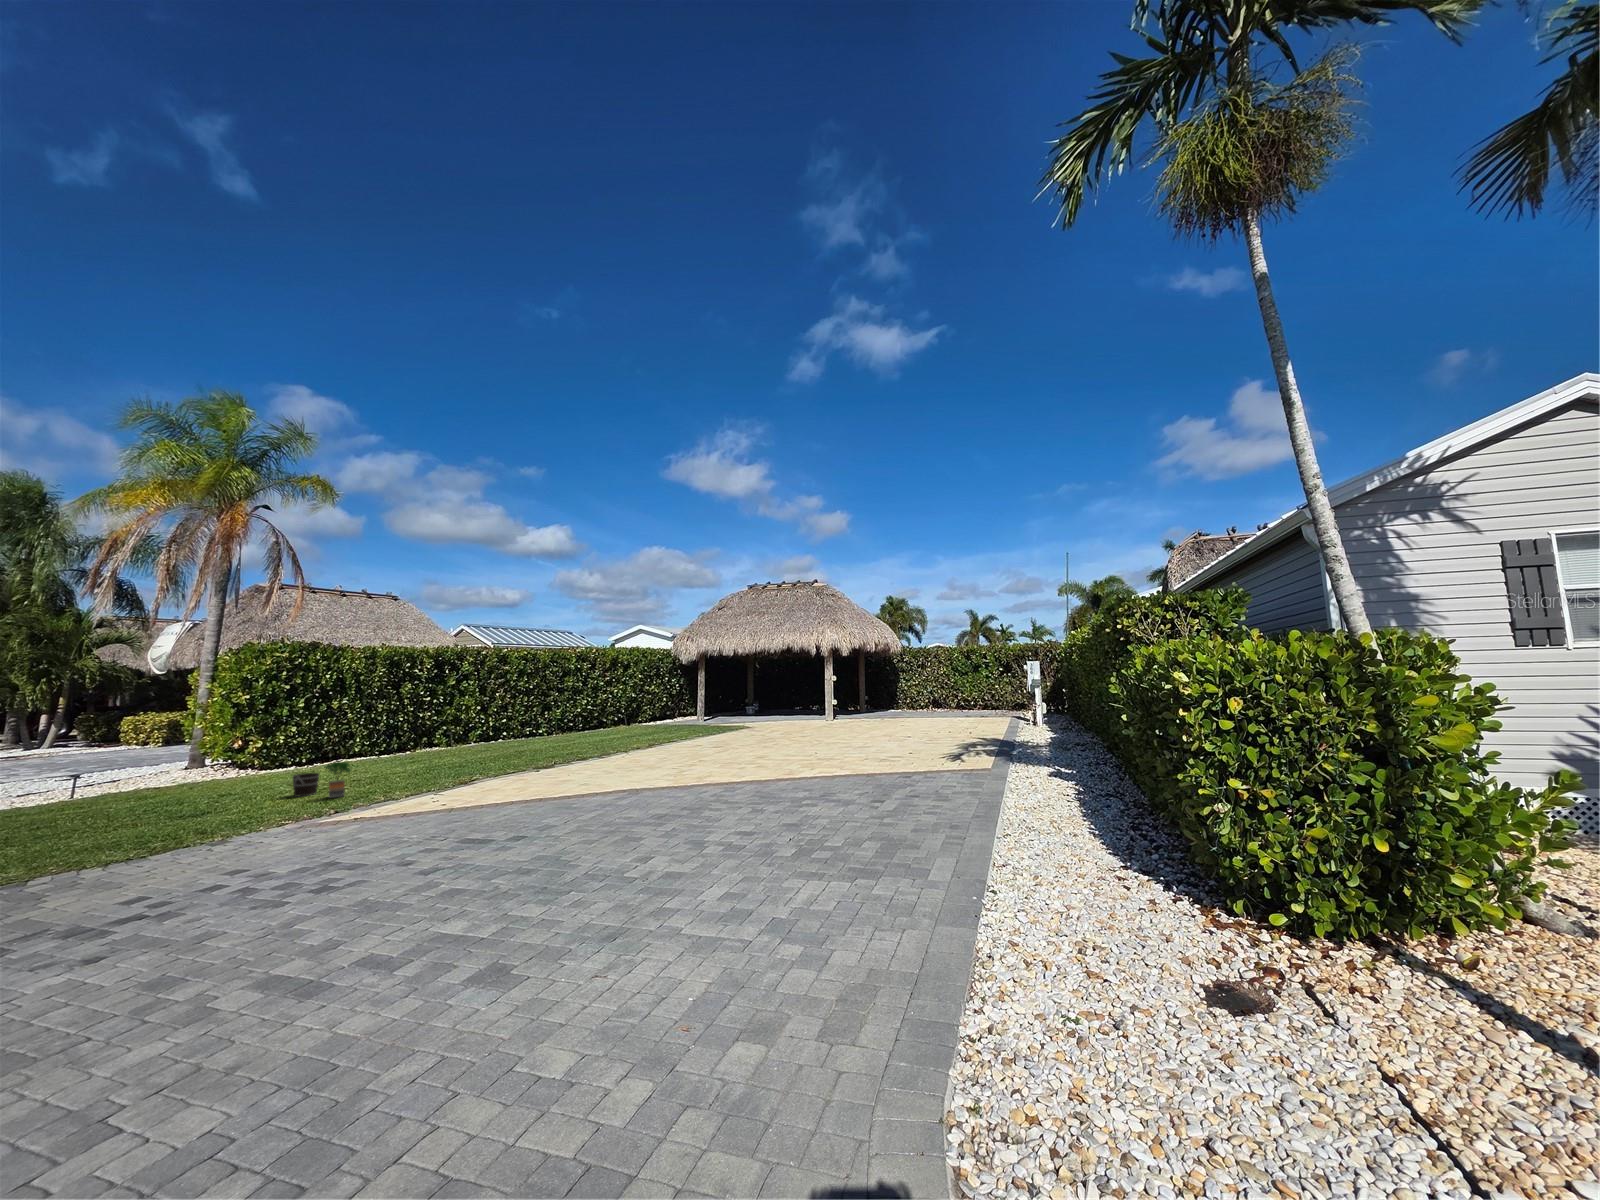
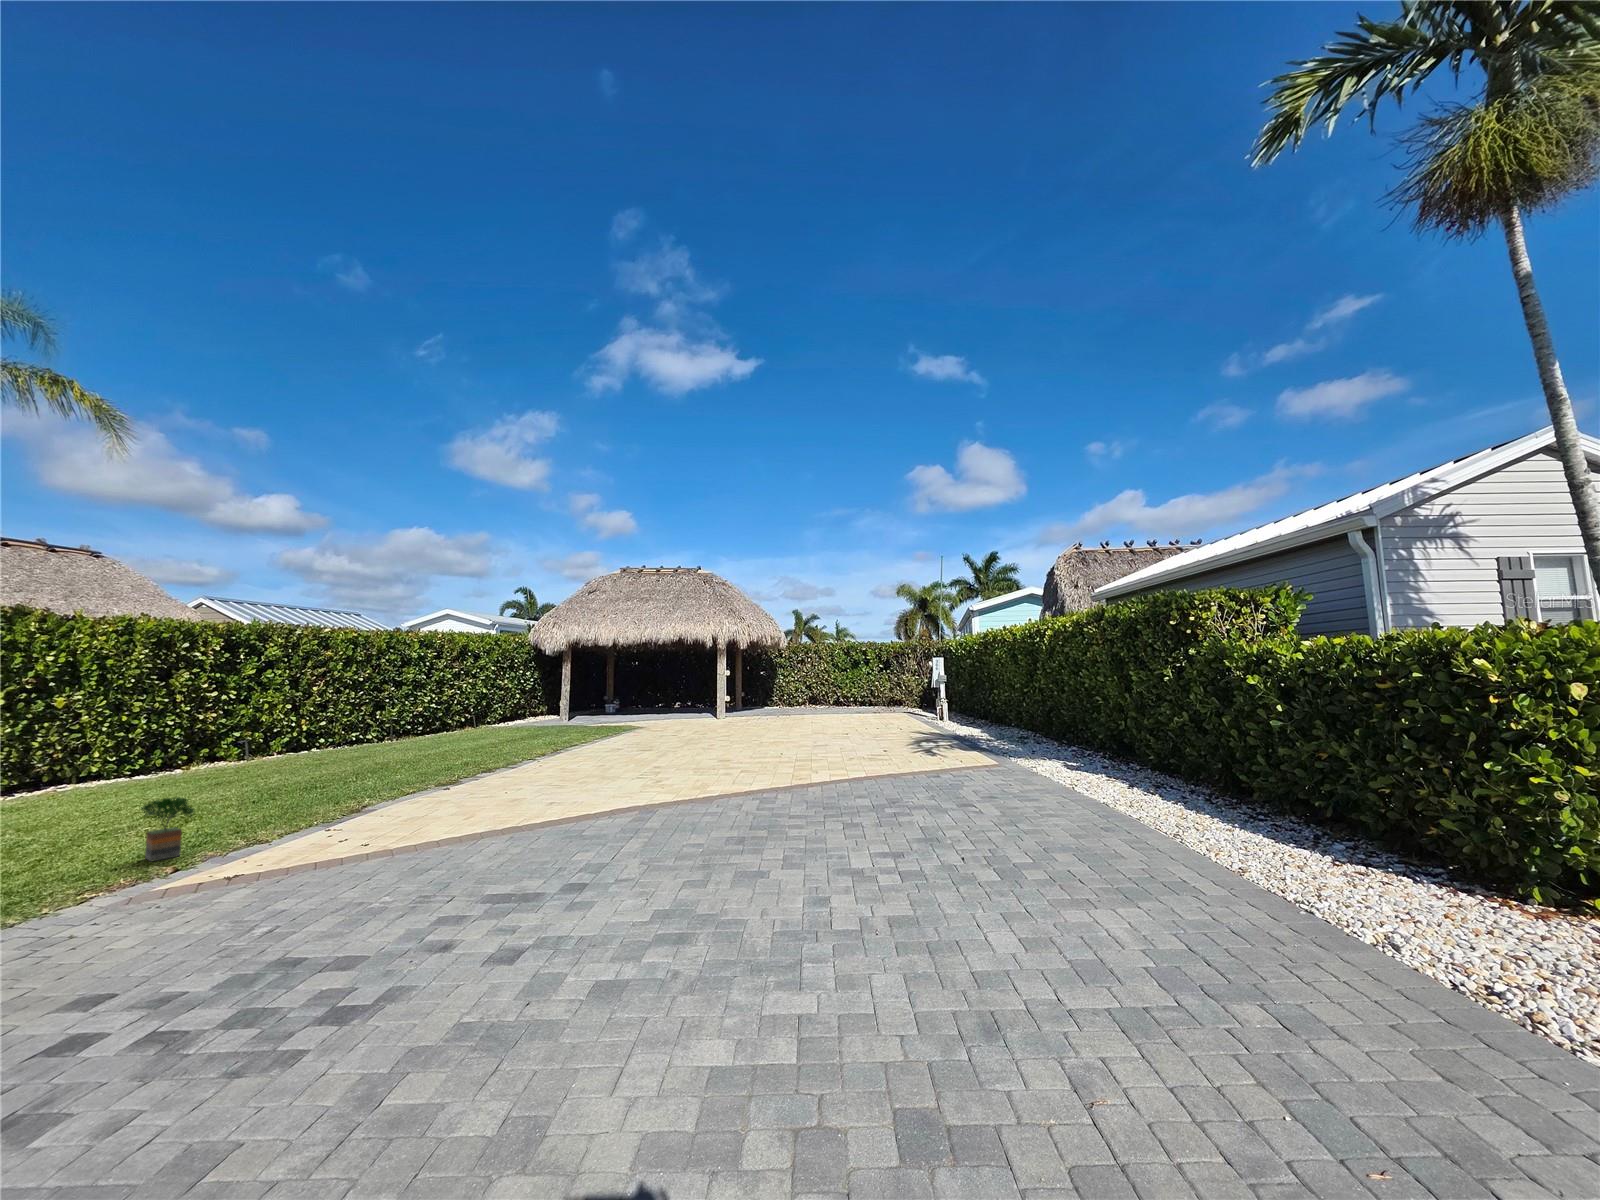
bucket: present [292,773,319,796] -> none [60,816,116,862]

